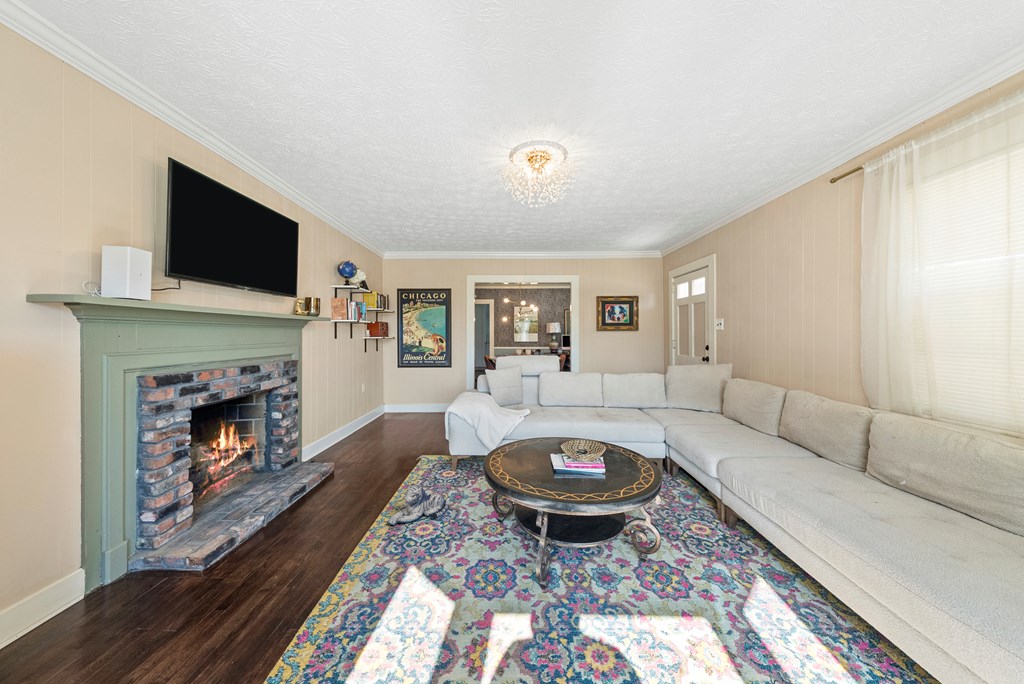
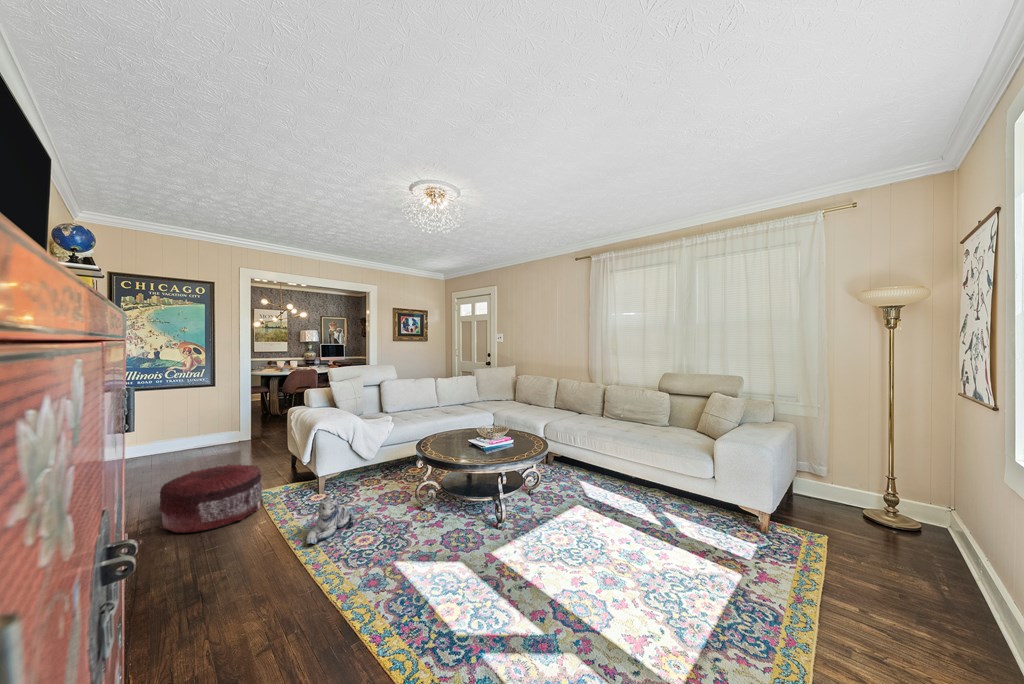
pouf: none [351,431,421,481] -> present [159,464,263,533]

